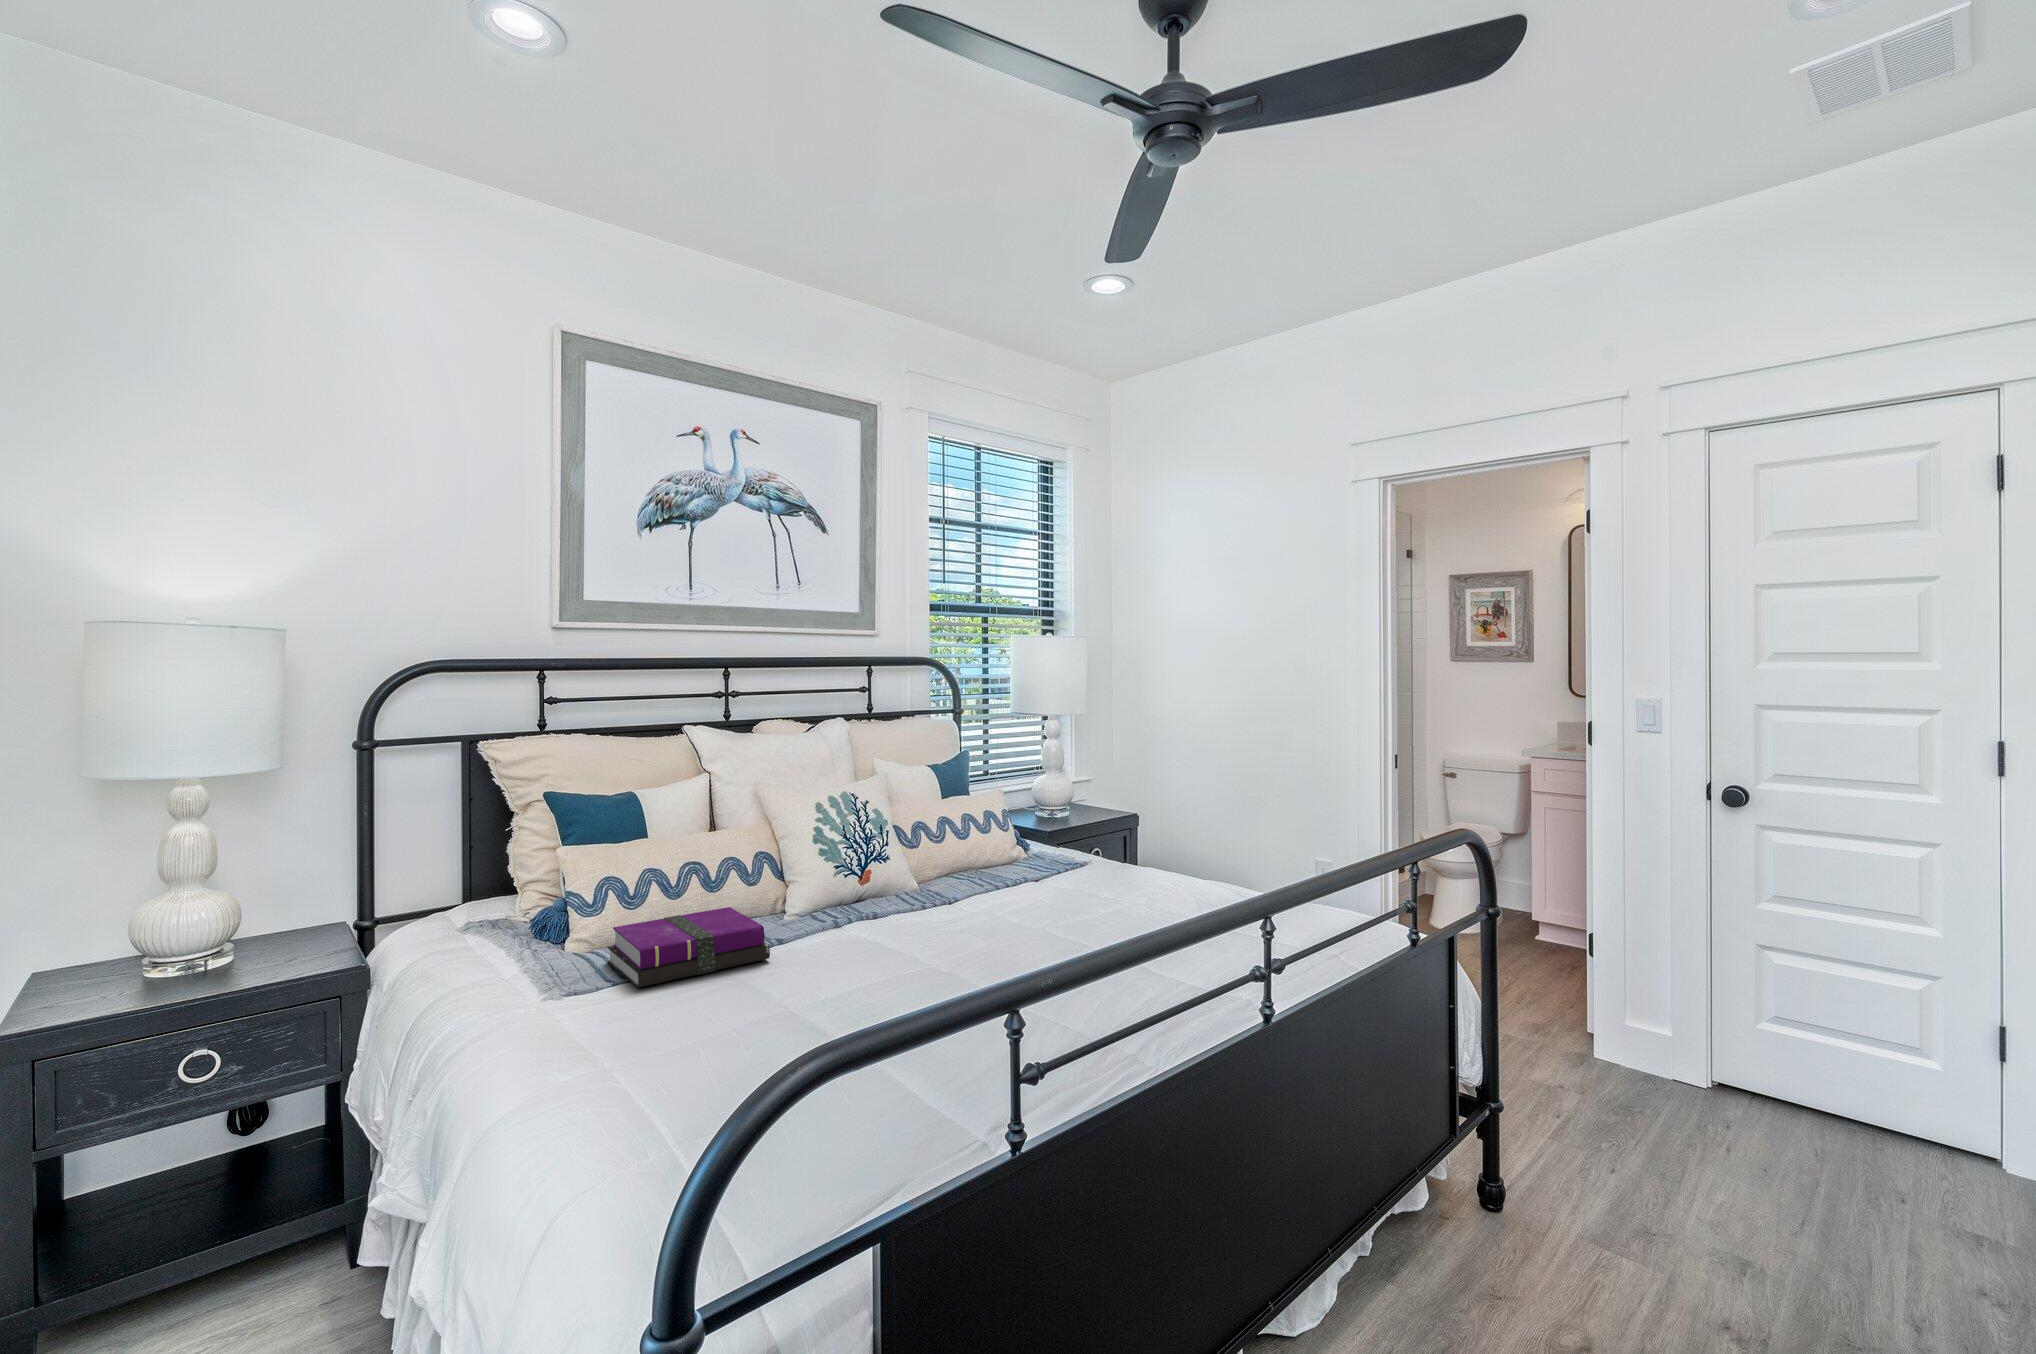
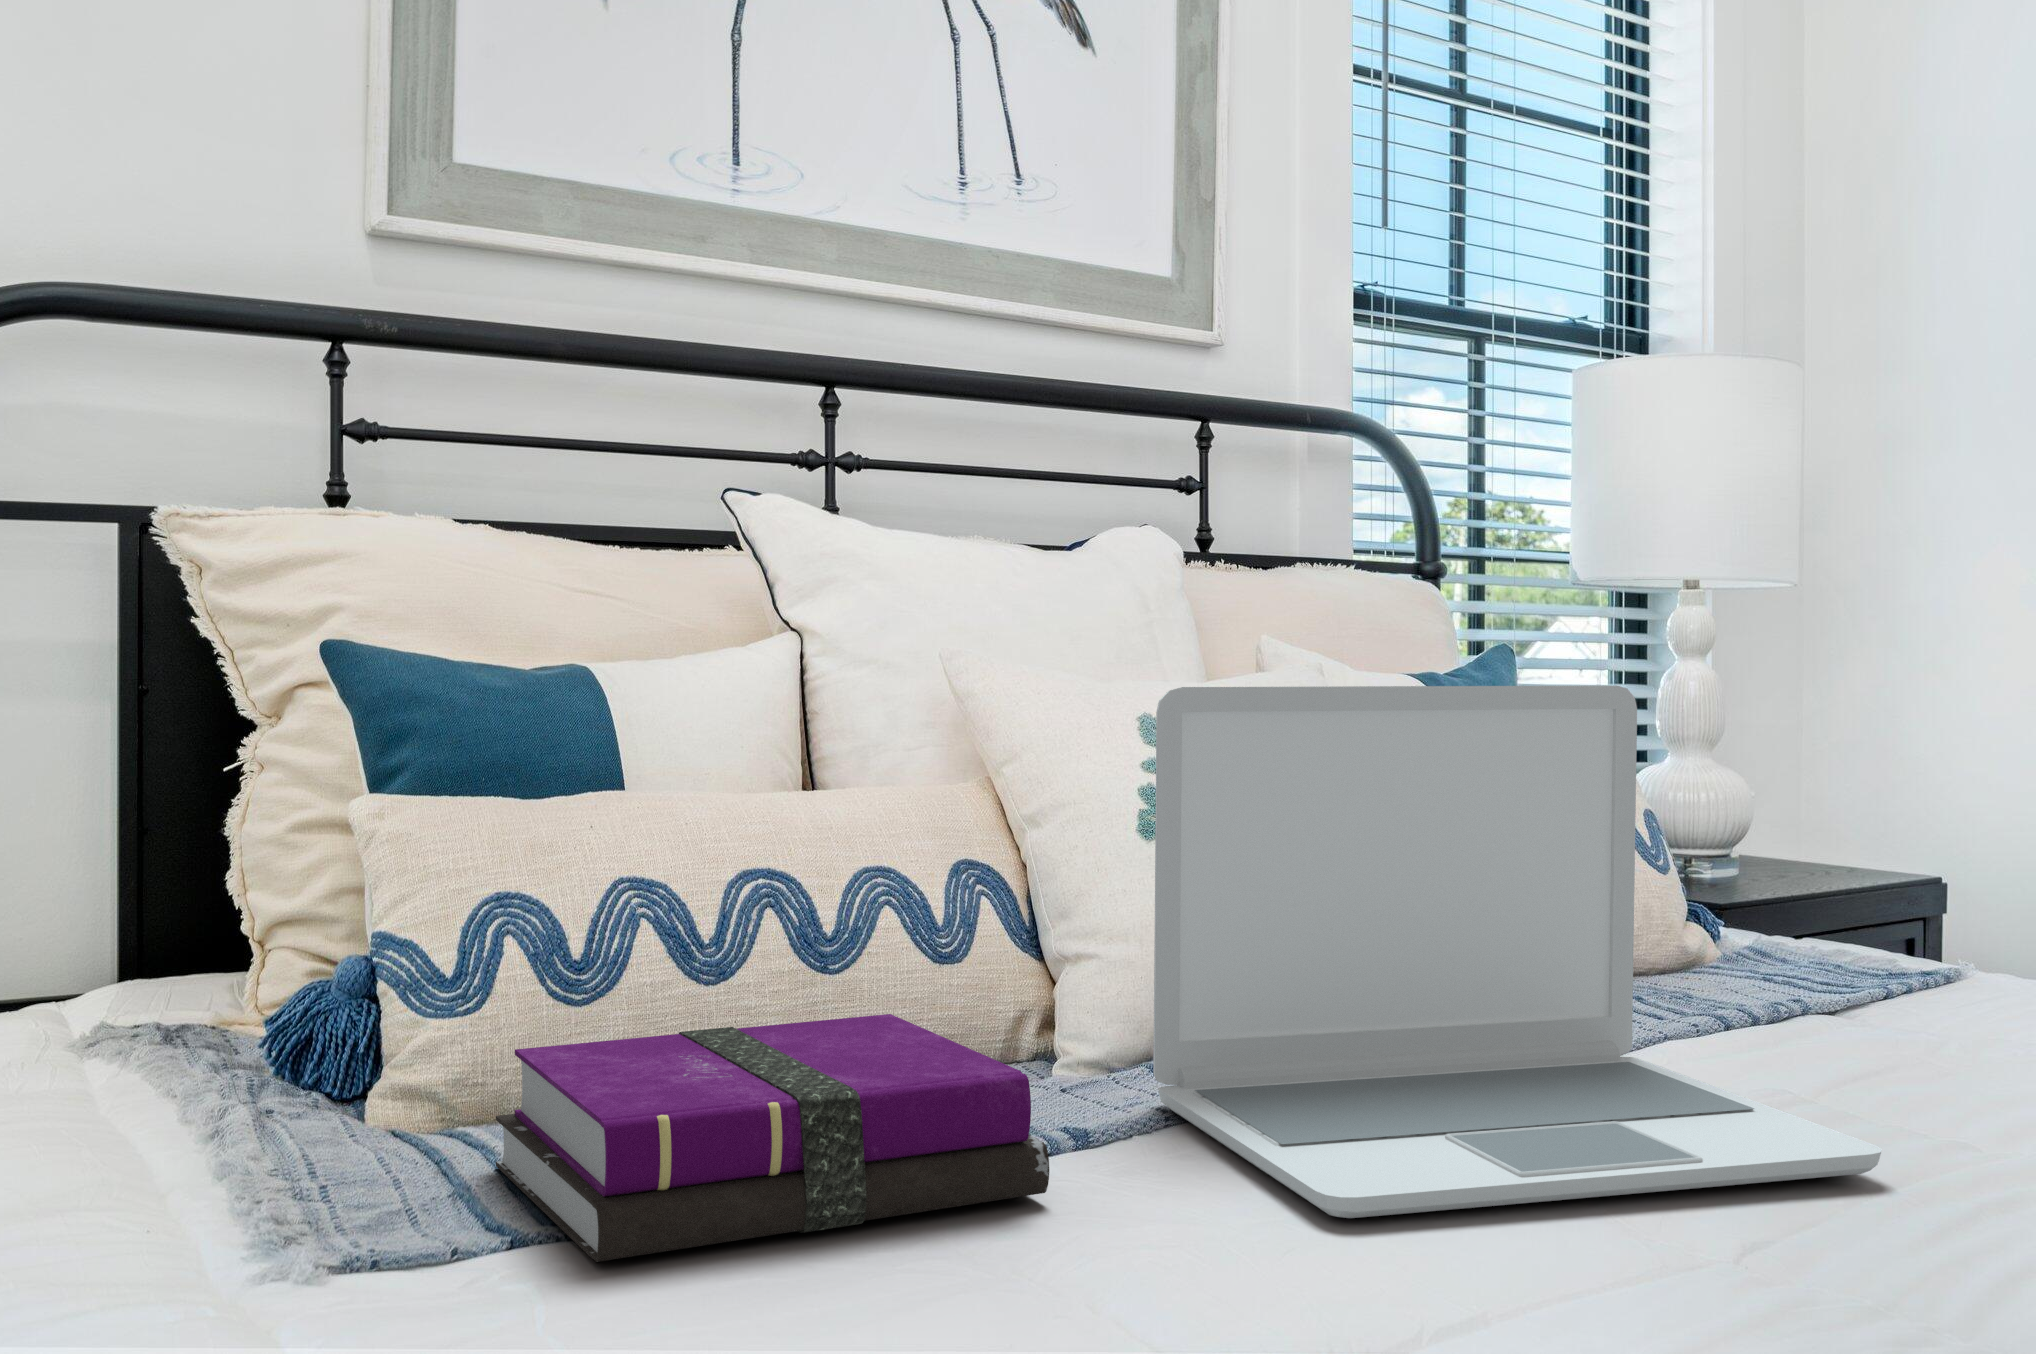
laptop: none [811,794,1005,959] -> present [1153,685,1882,1218]

